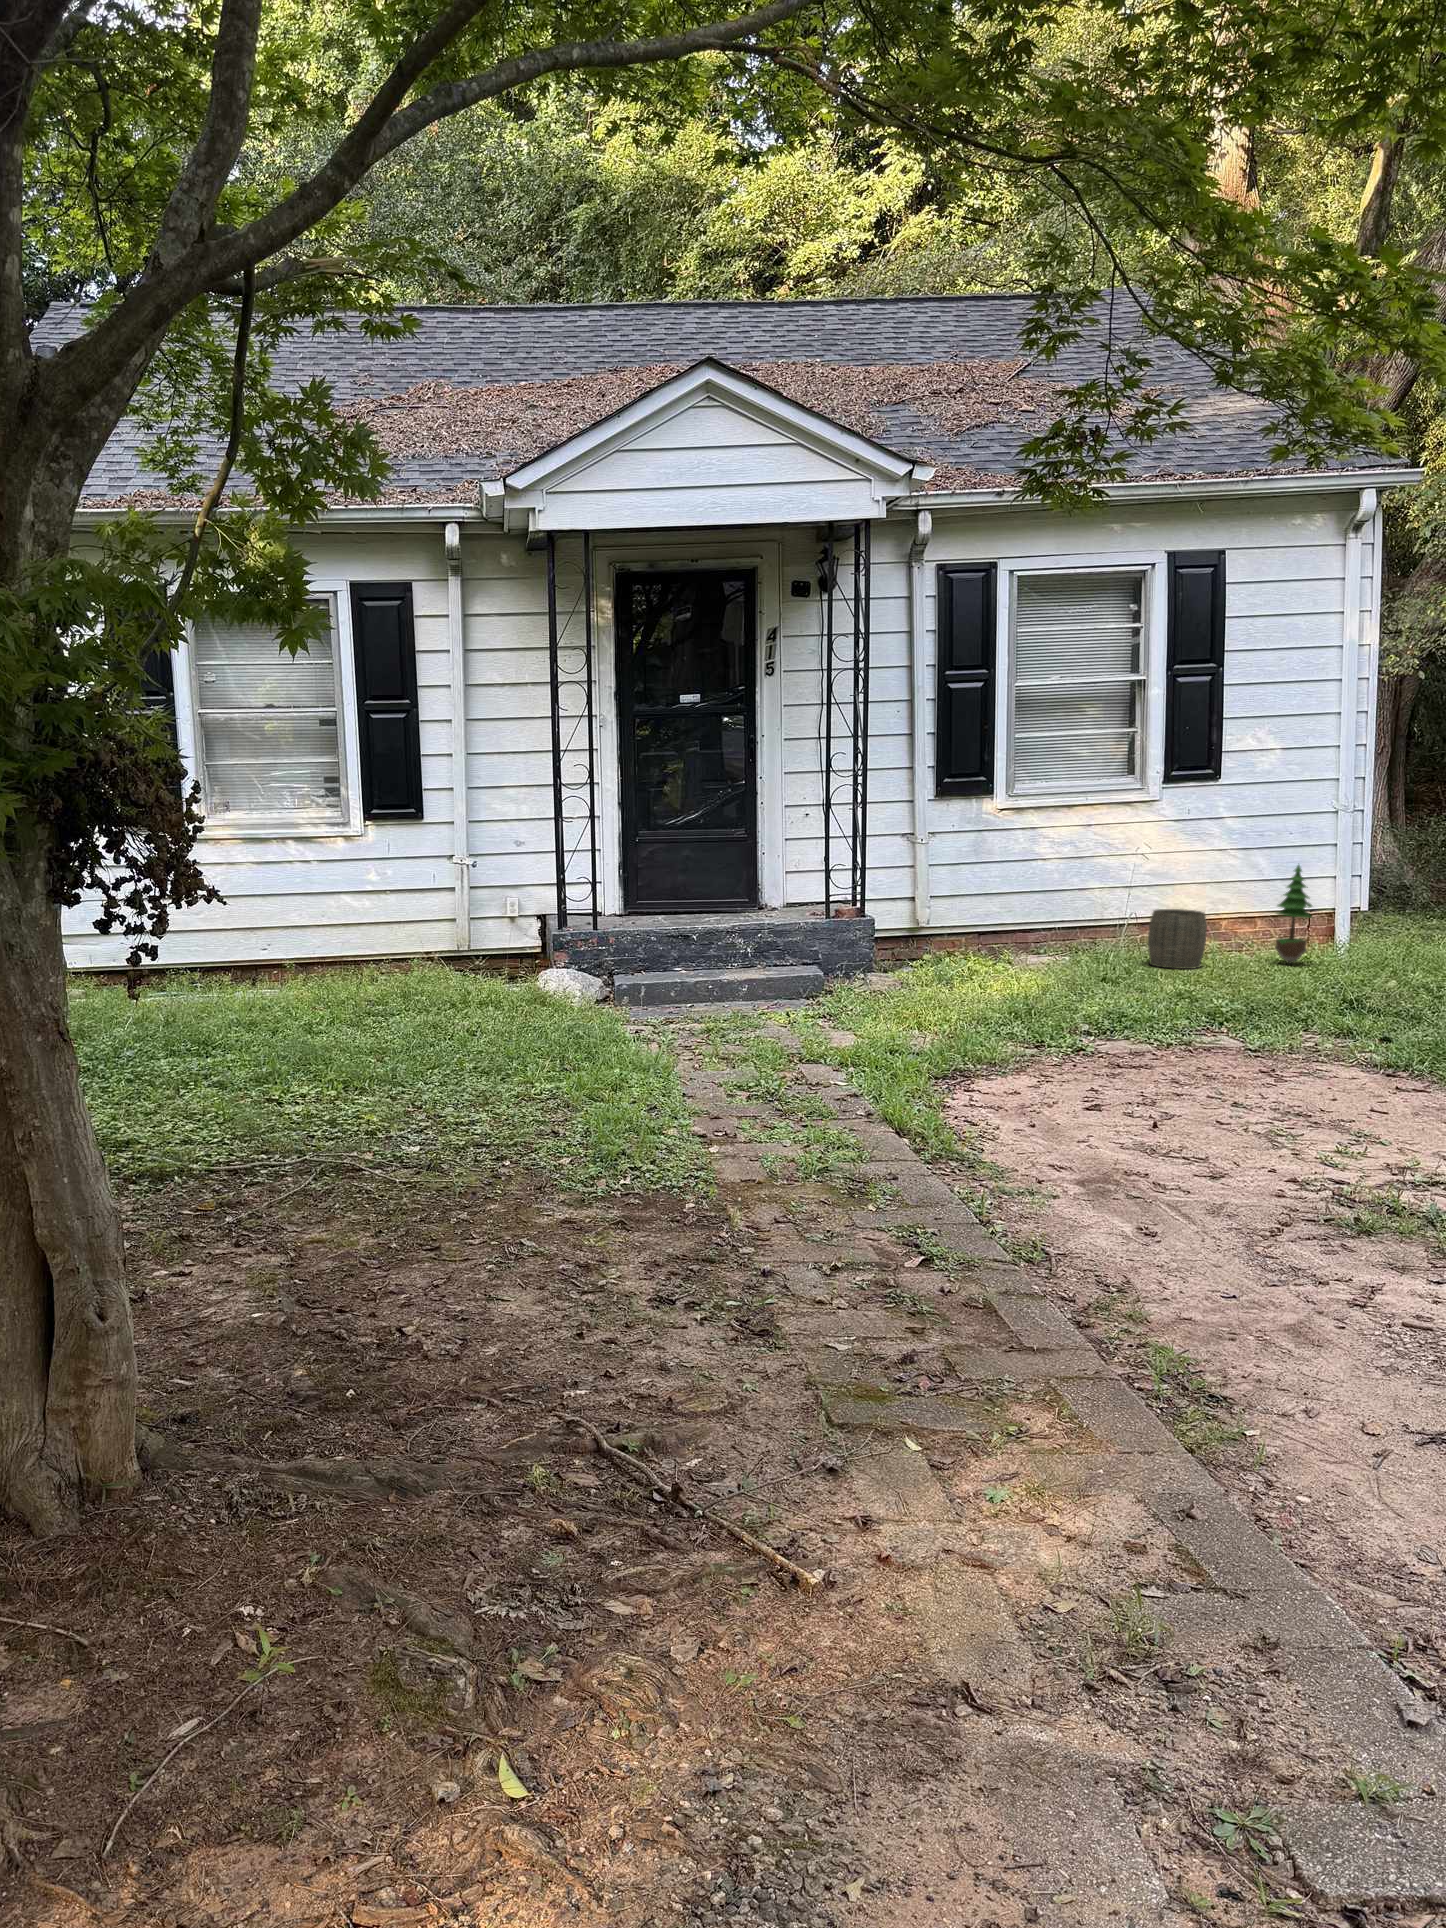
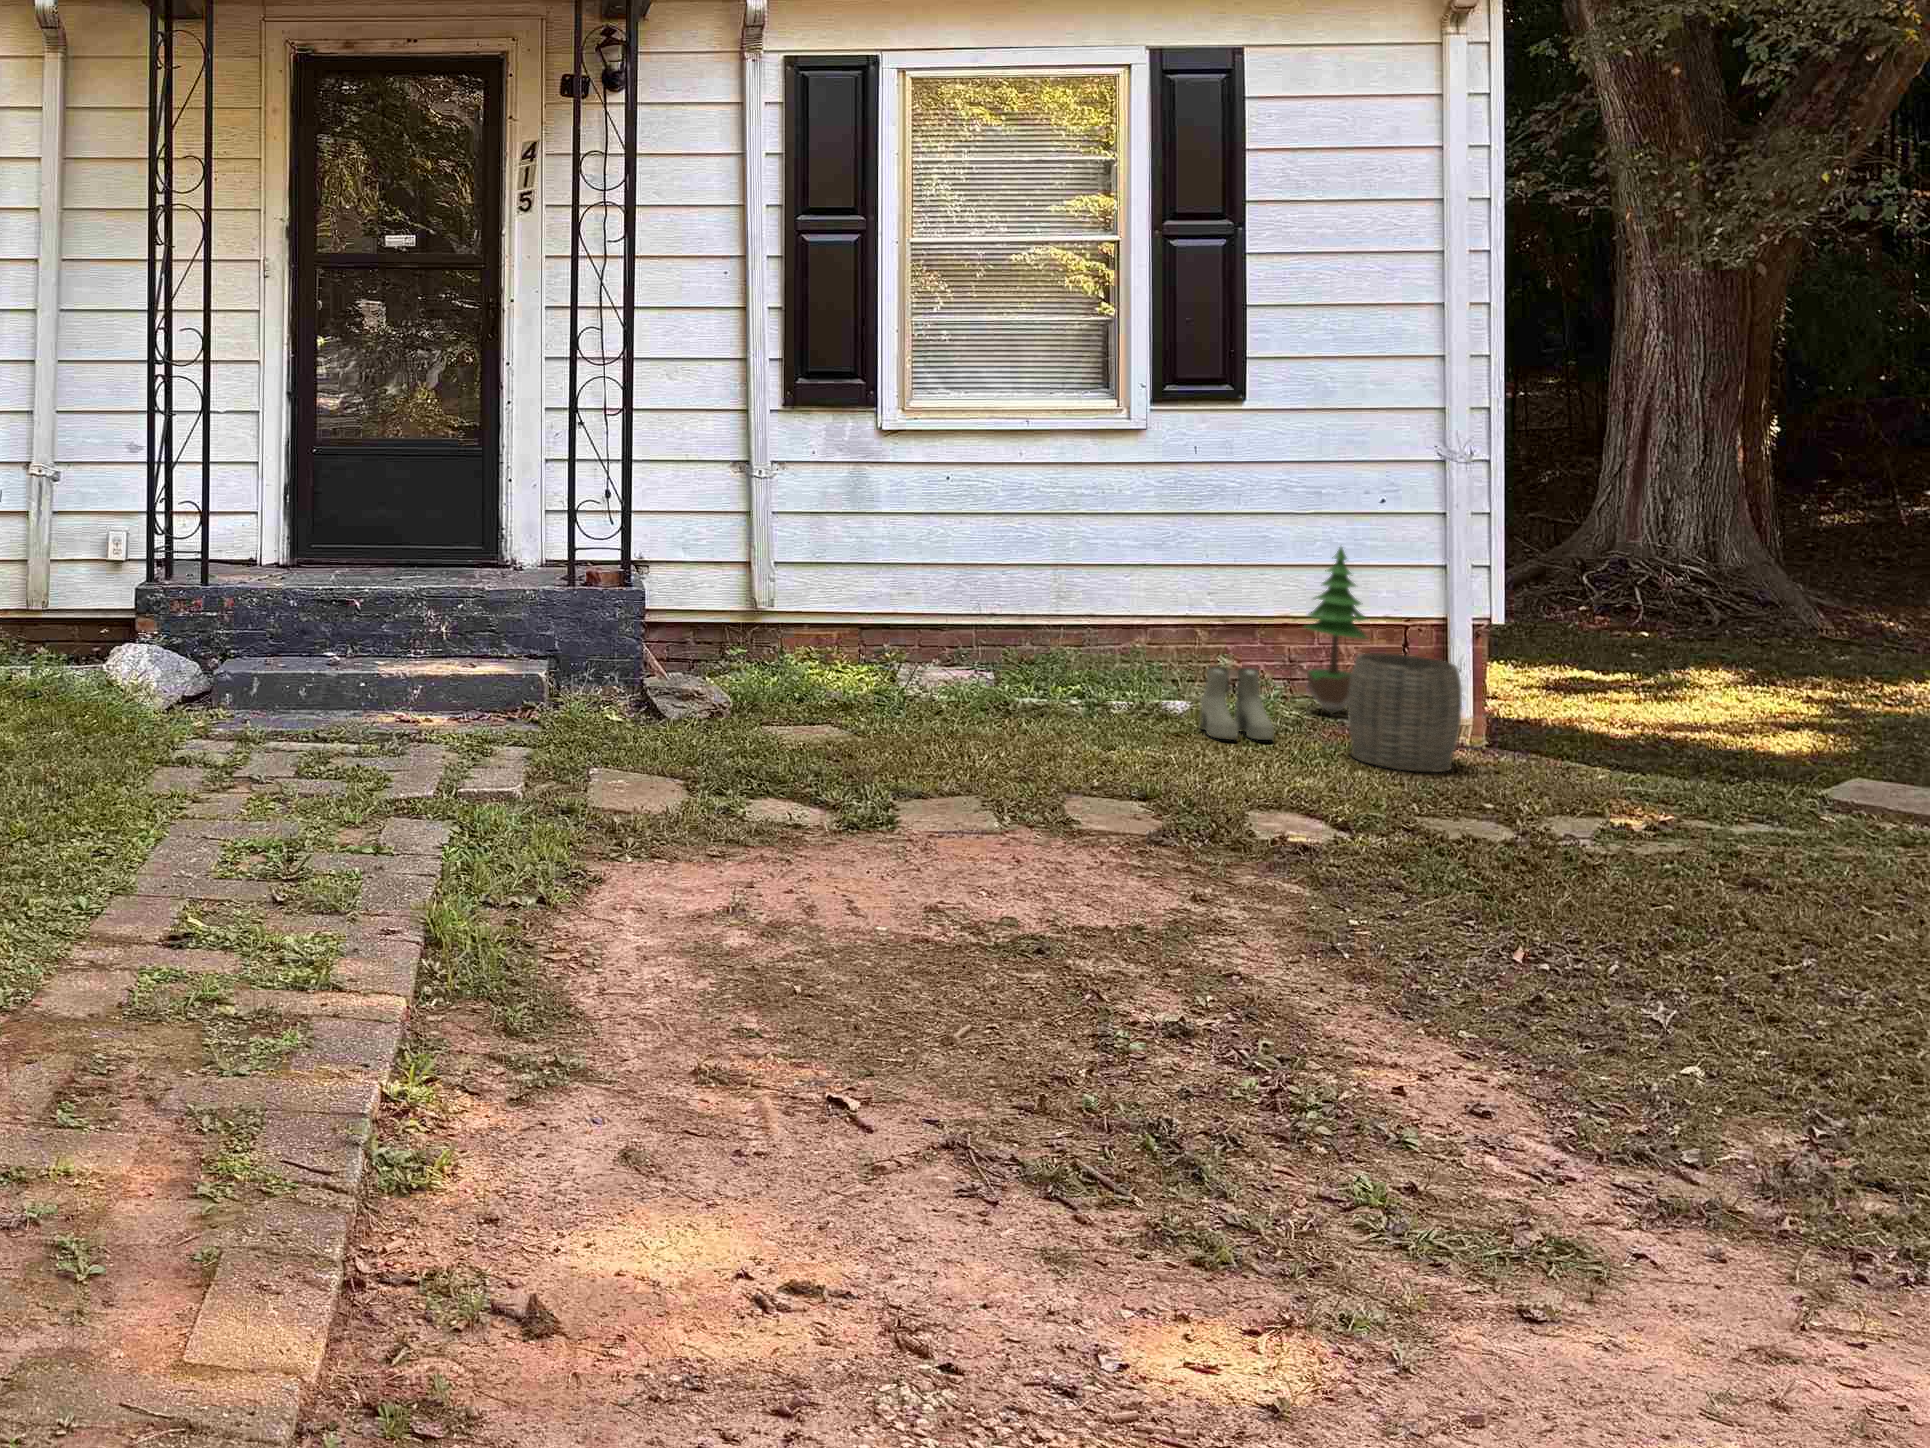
woven basket: present [1148,909,1207,969] -> present [1348,653,1462,772]
boots: none [1225,938,1271,980] -> present [1200,666,1274,740]

